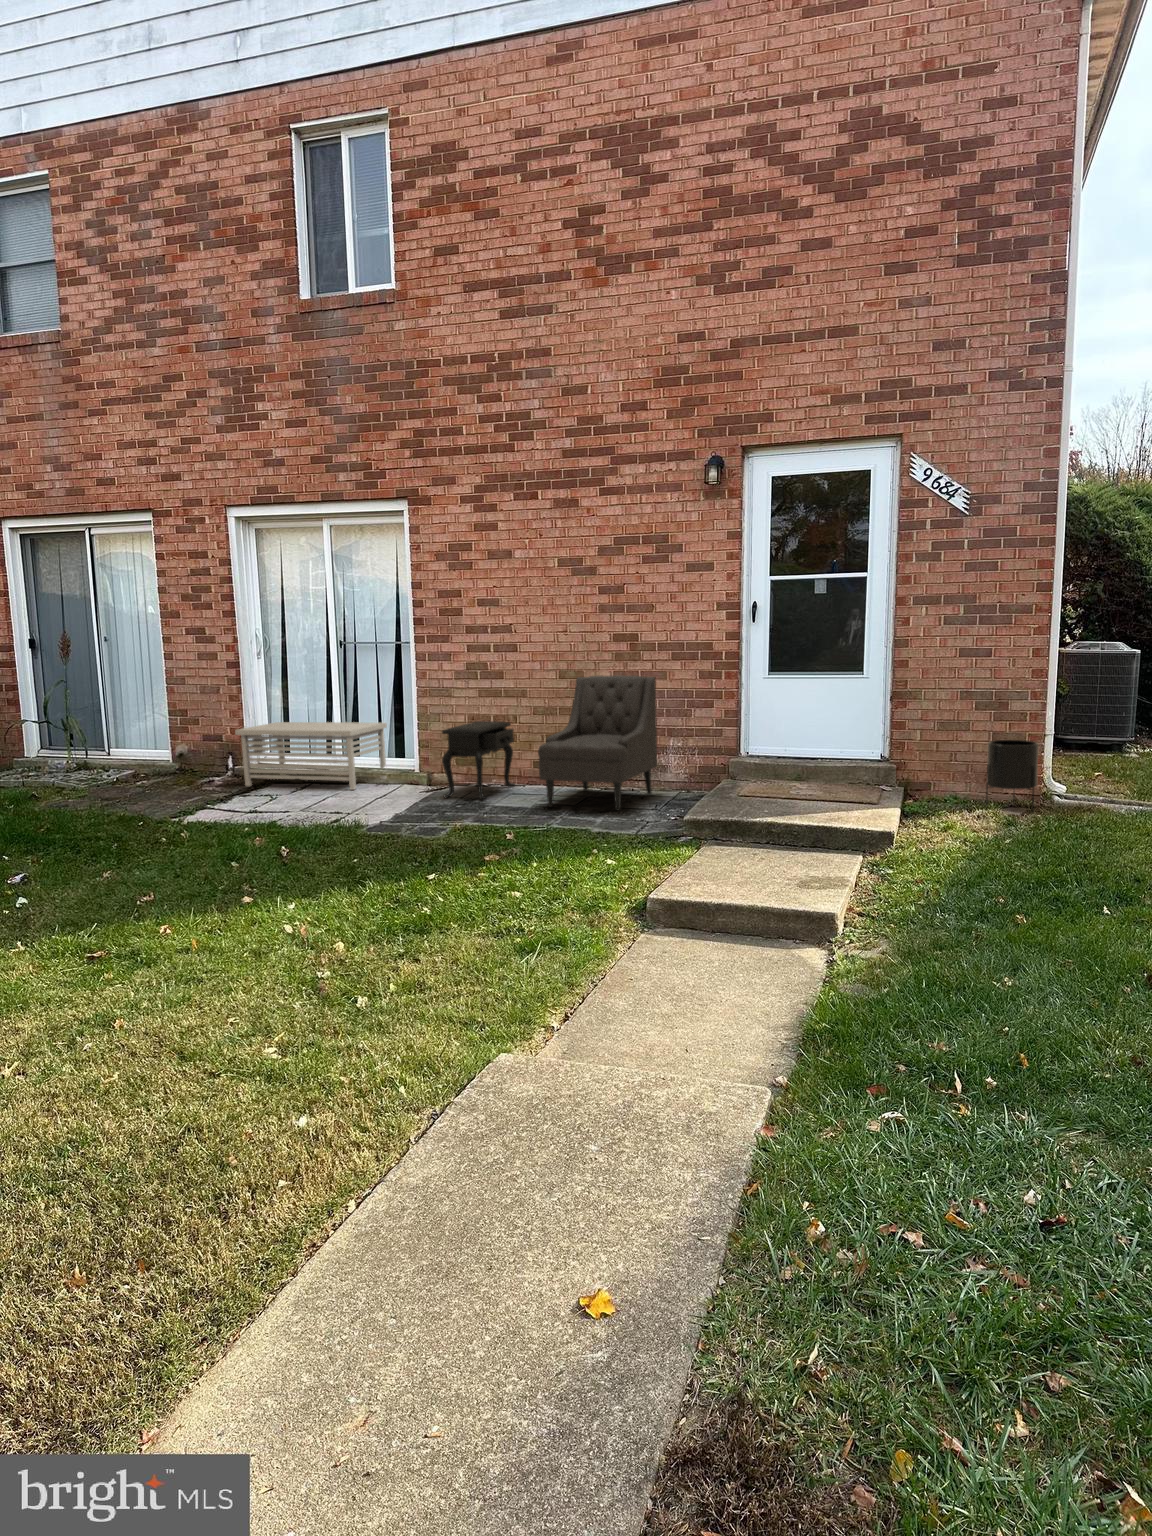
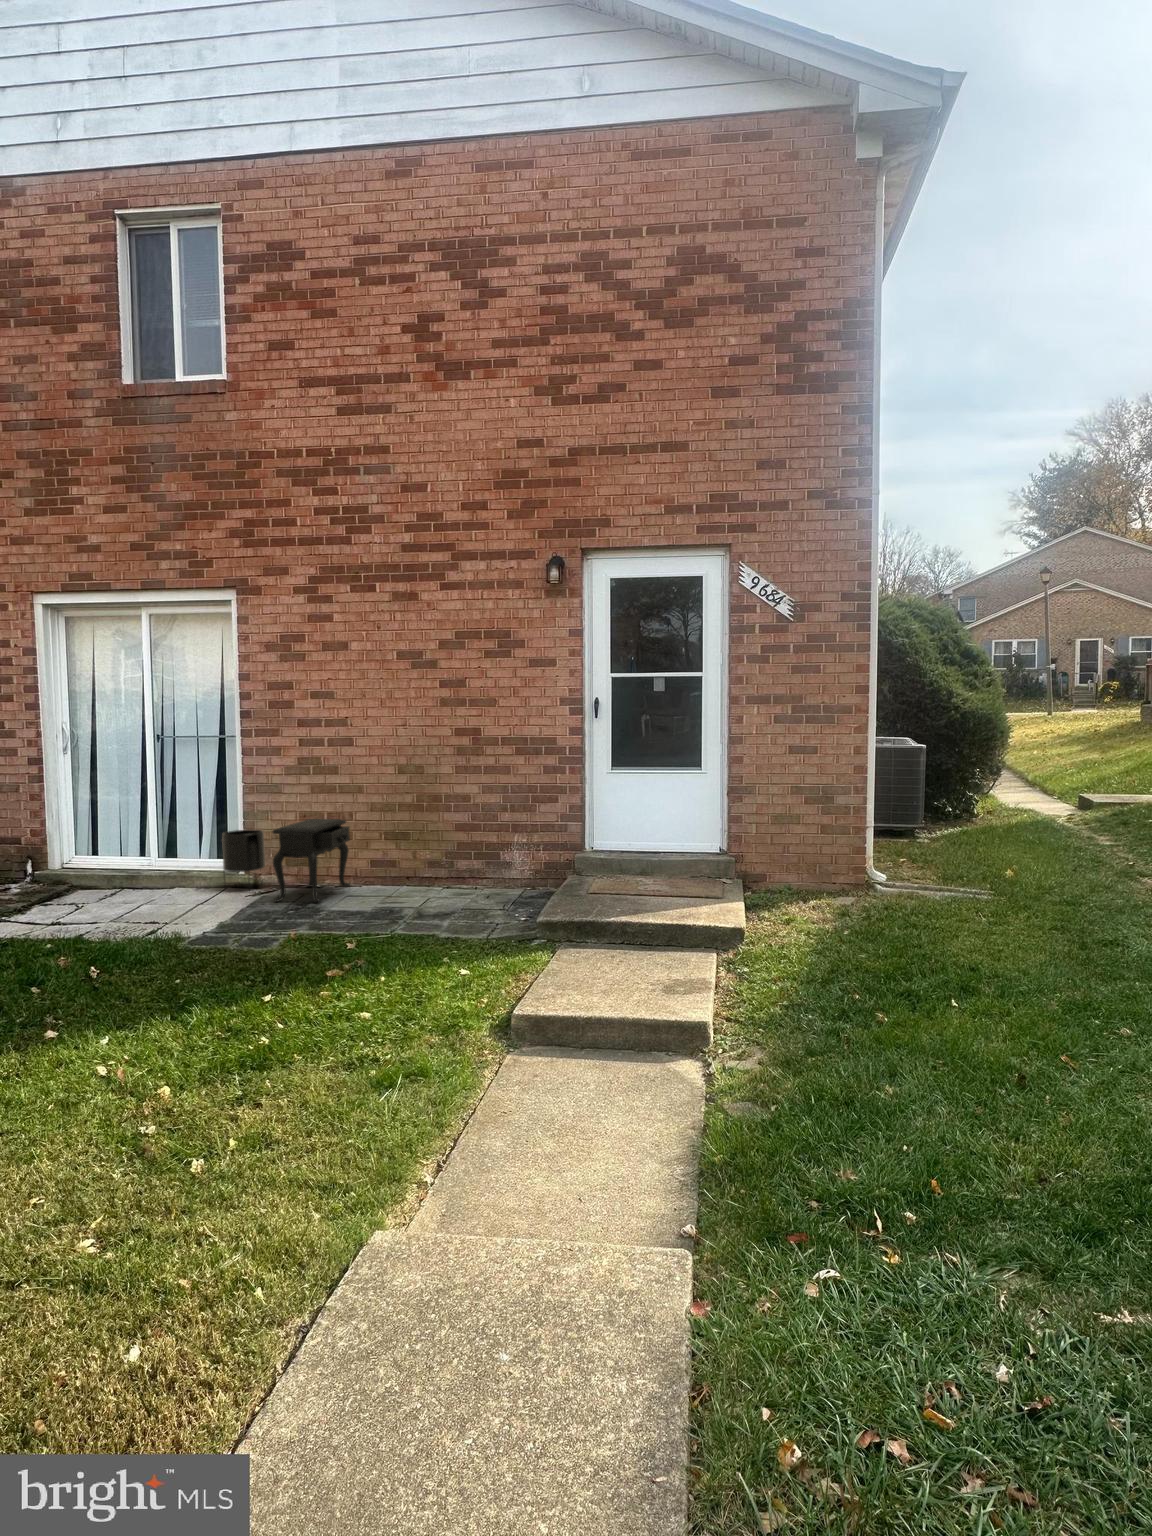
chair: present [538,676,657,810] -> none [379,772,500,911]
storage bench: present [235,722,387,790] -> none [33,821,209,894]
planter: present [986,740,1039,810] -> present [222,829,265,885]

